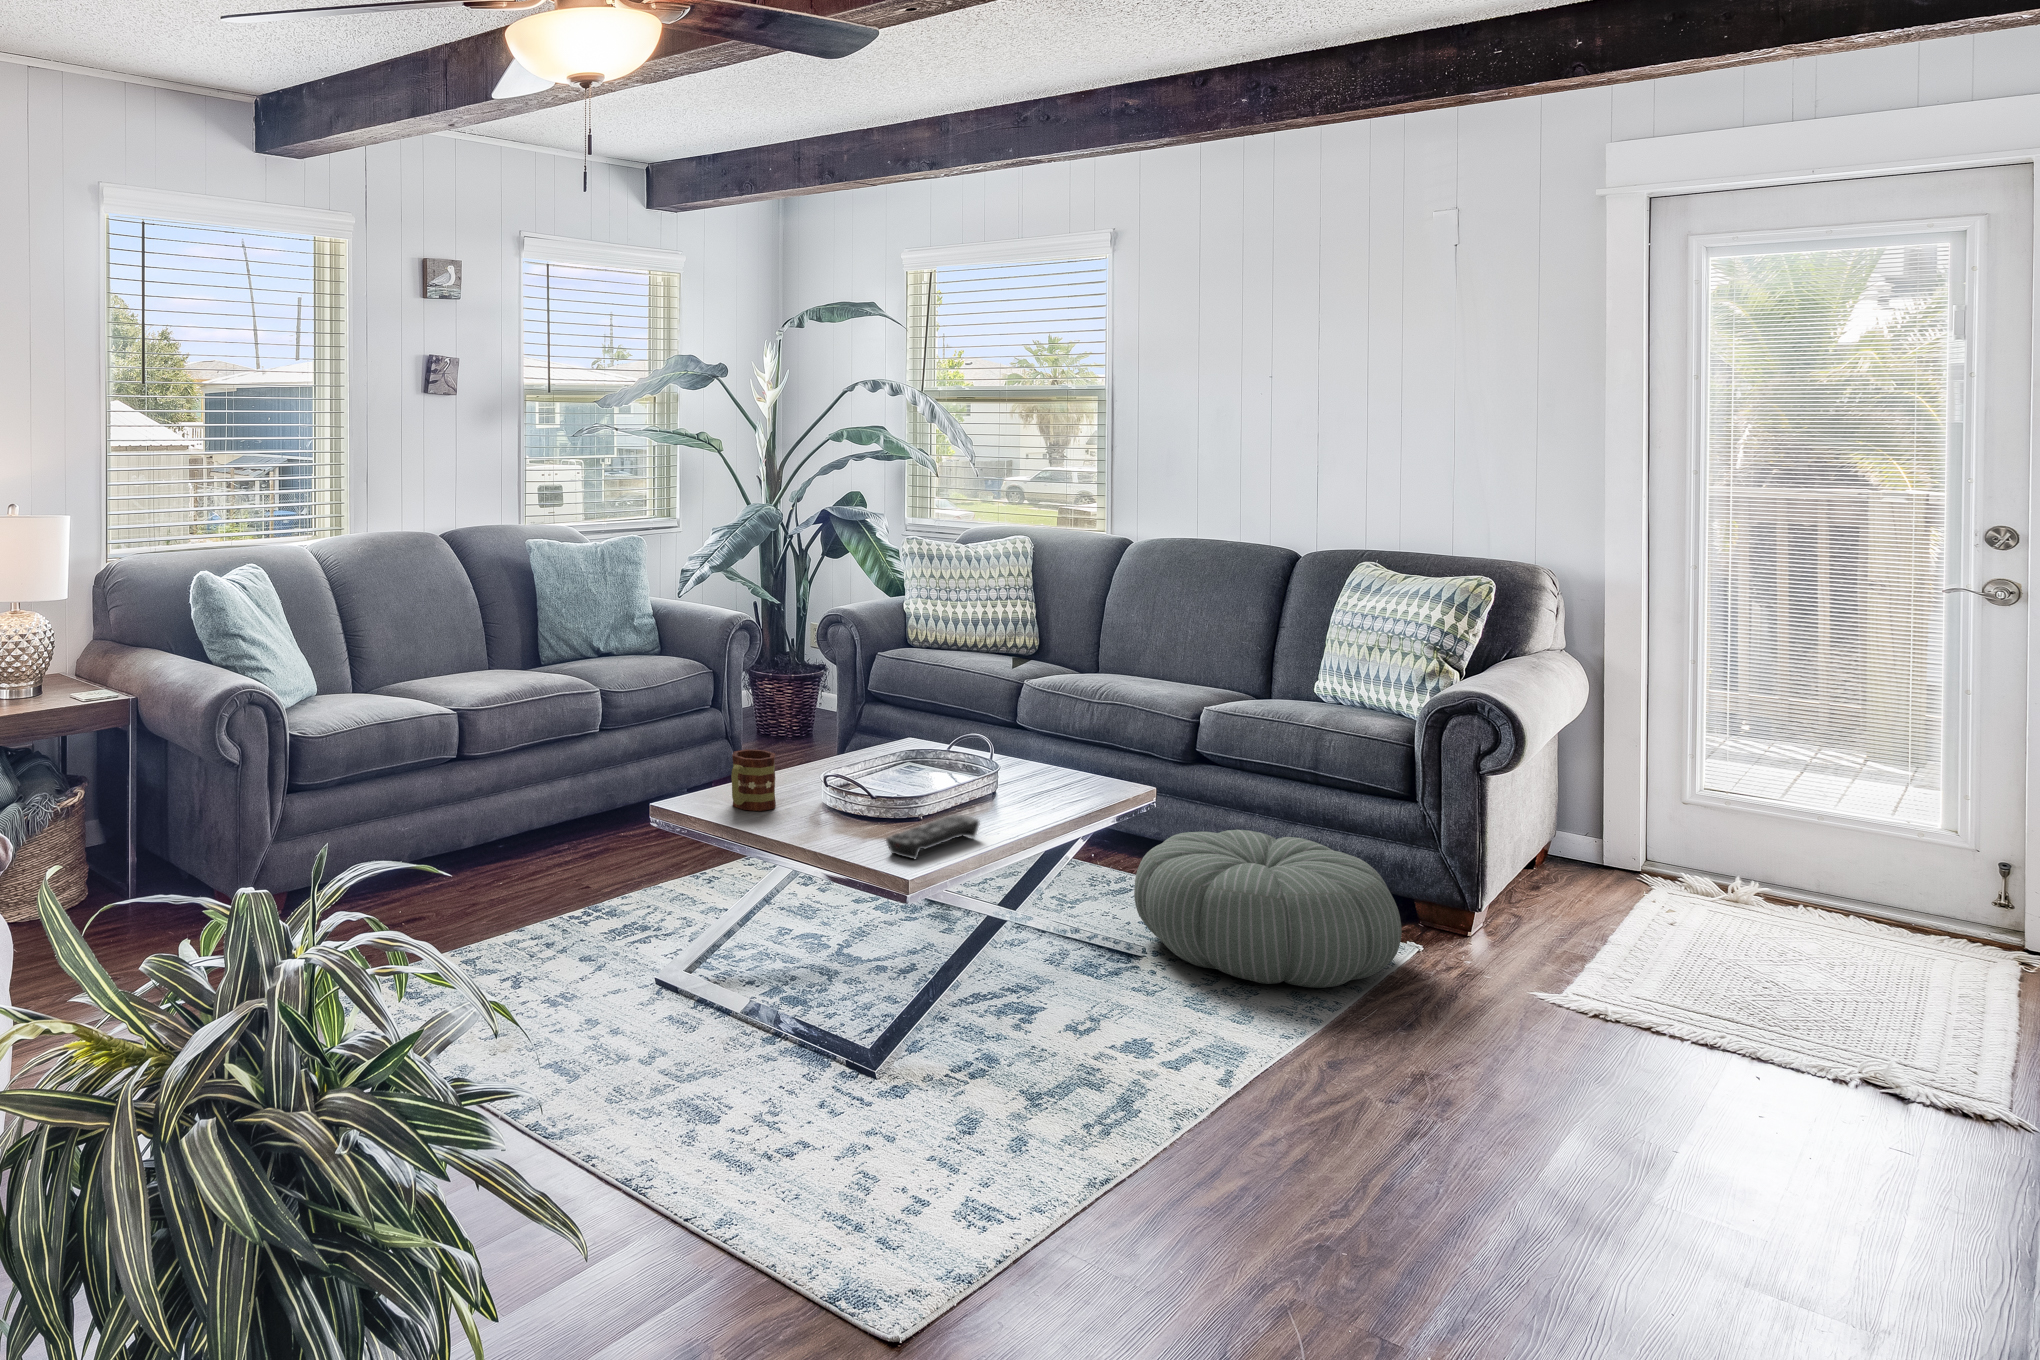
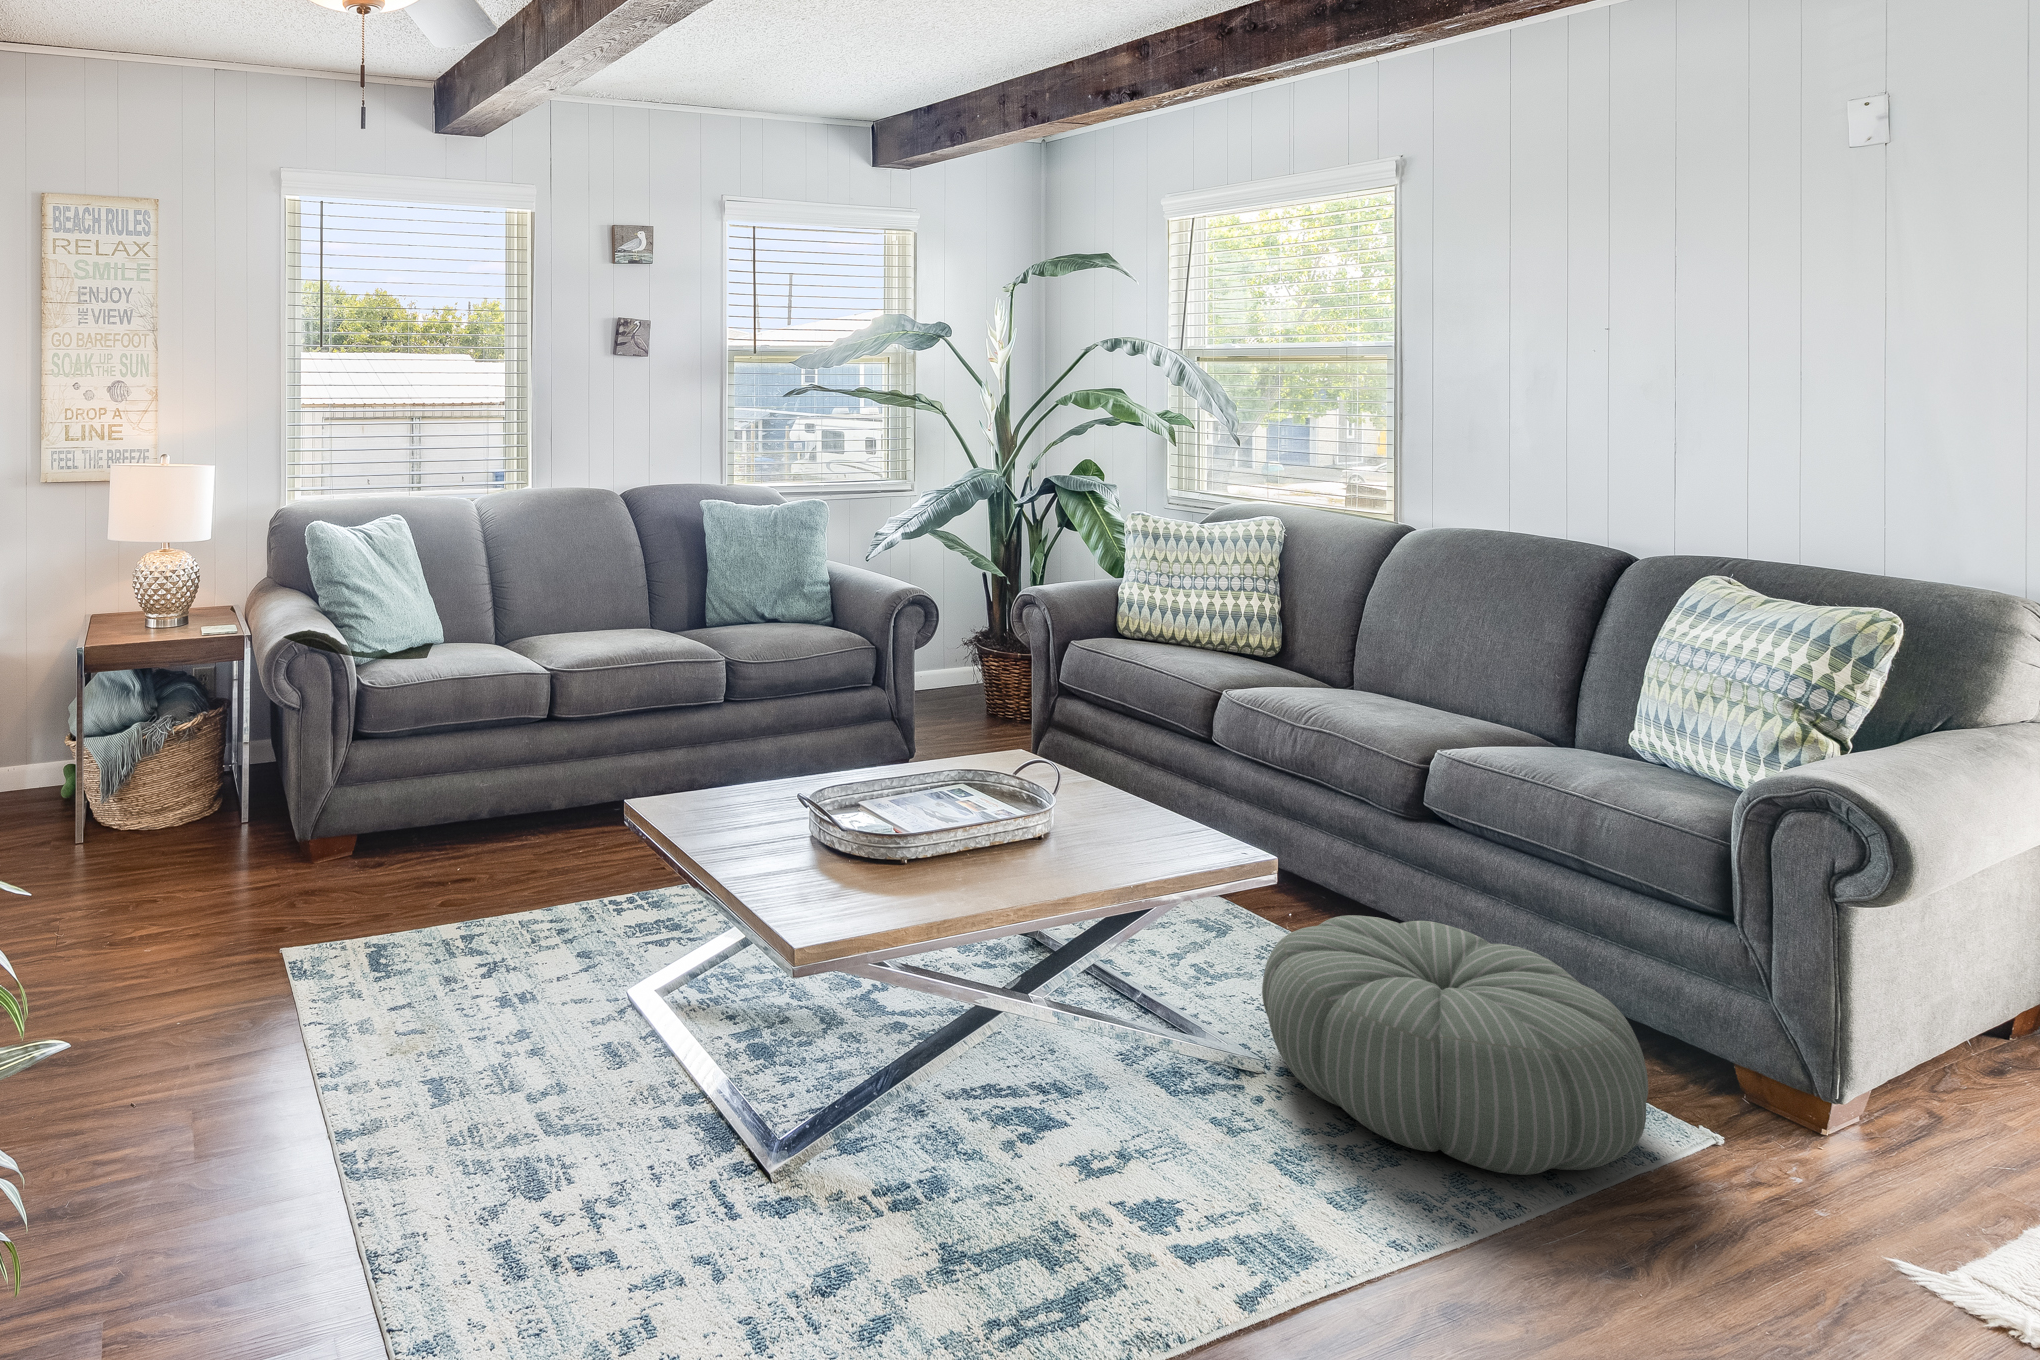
mug: present [731,749,776,811] -> none [699,755,765,829]
remote control: present [886,814,980,859] -> none [813,869,958,925]

